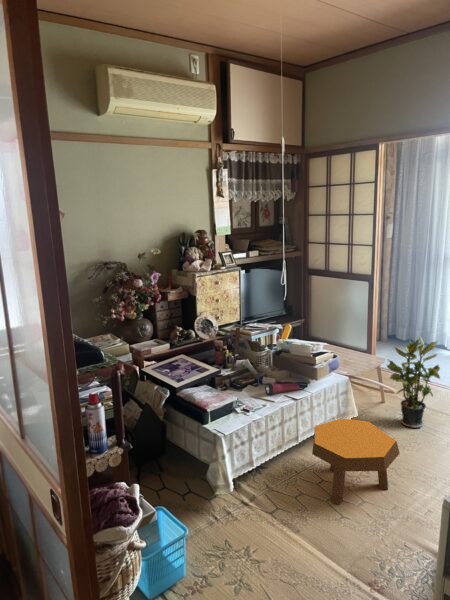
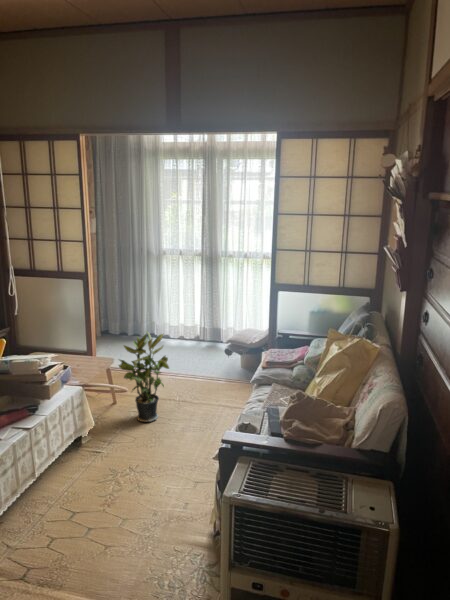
footstool: present [312,418,400,505] -> none [57,431,152,536]

